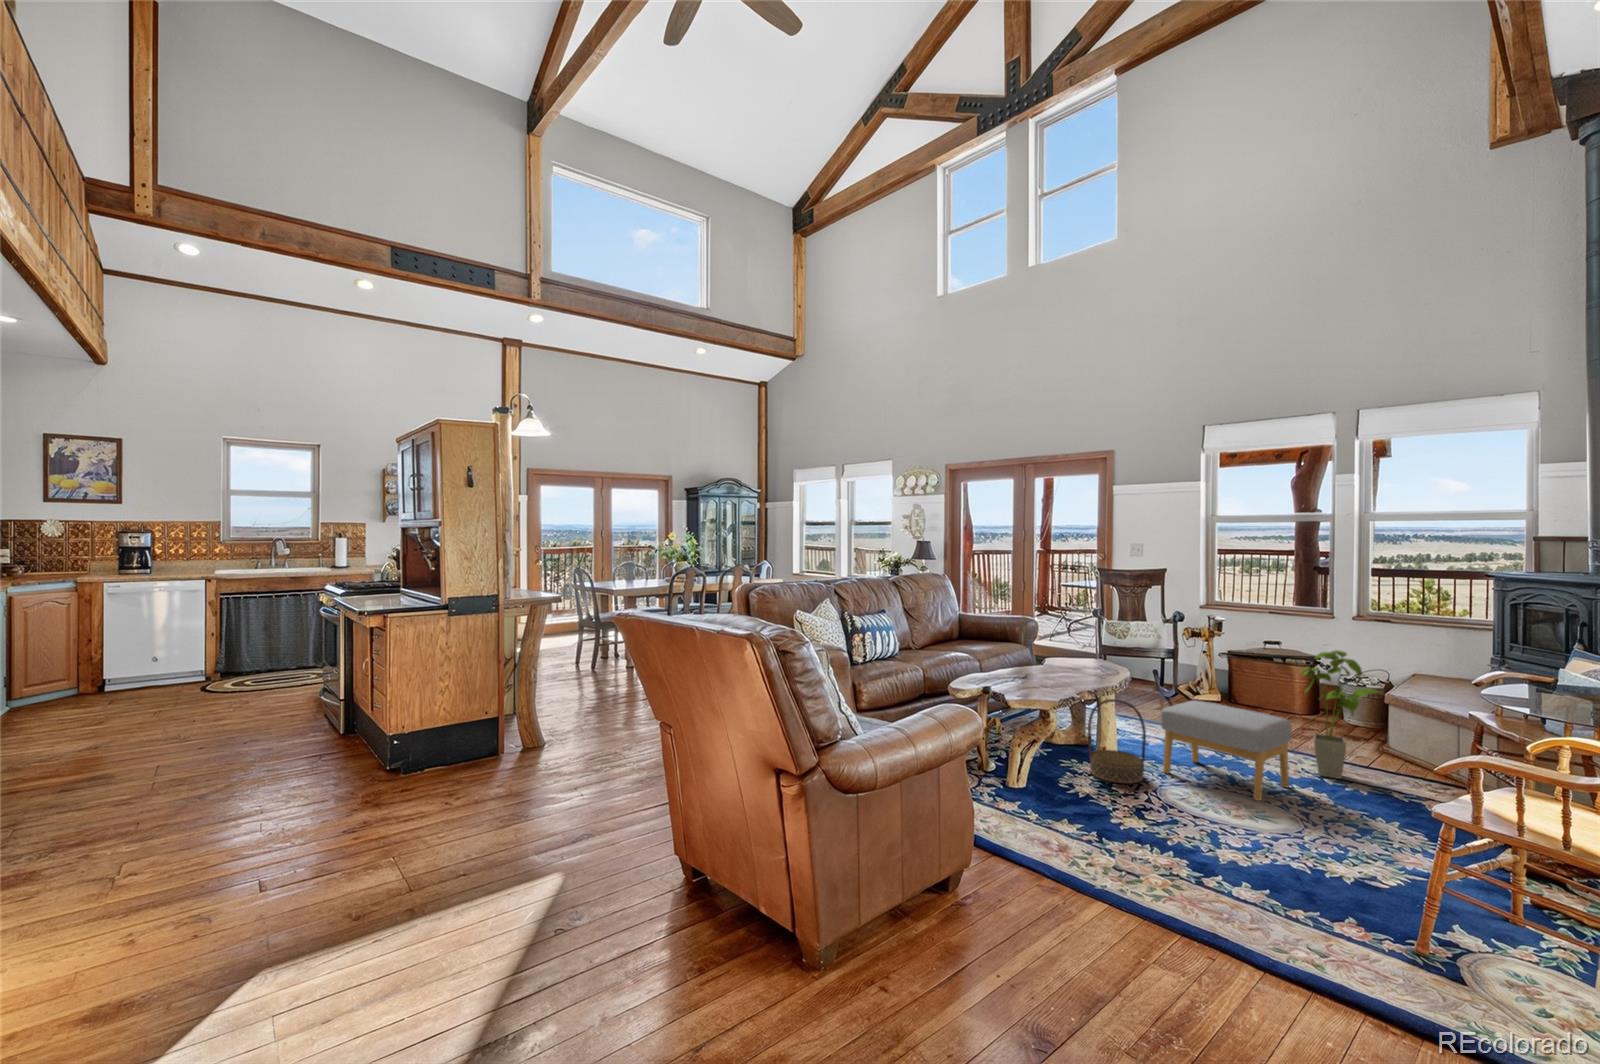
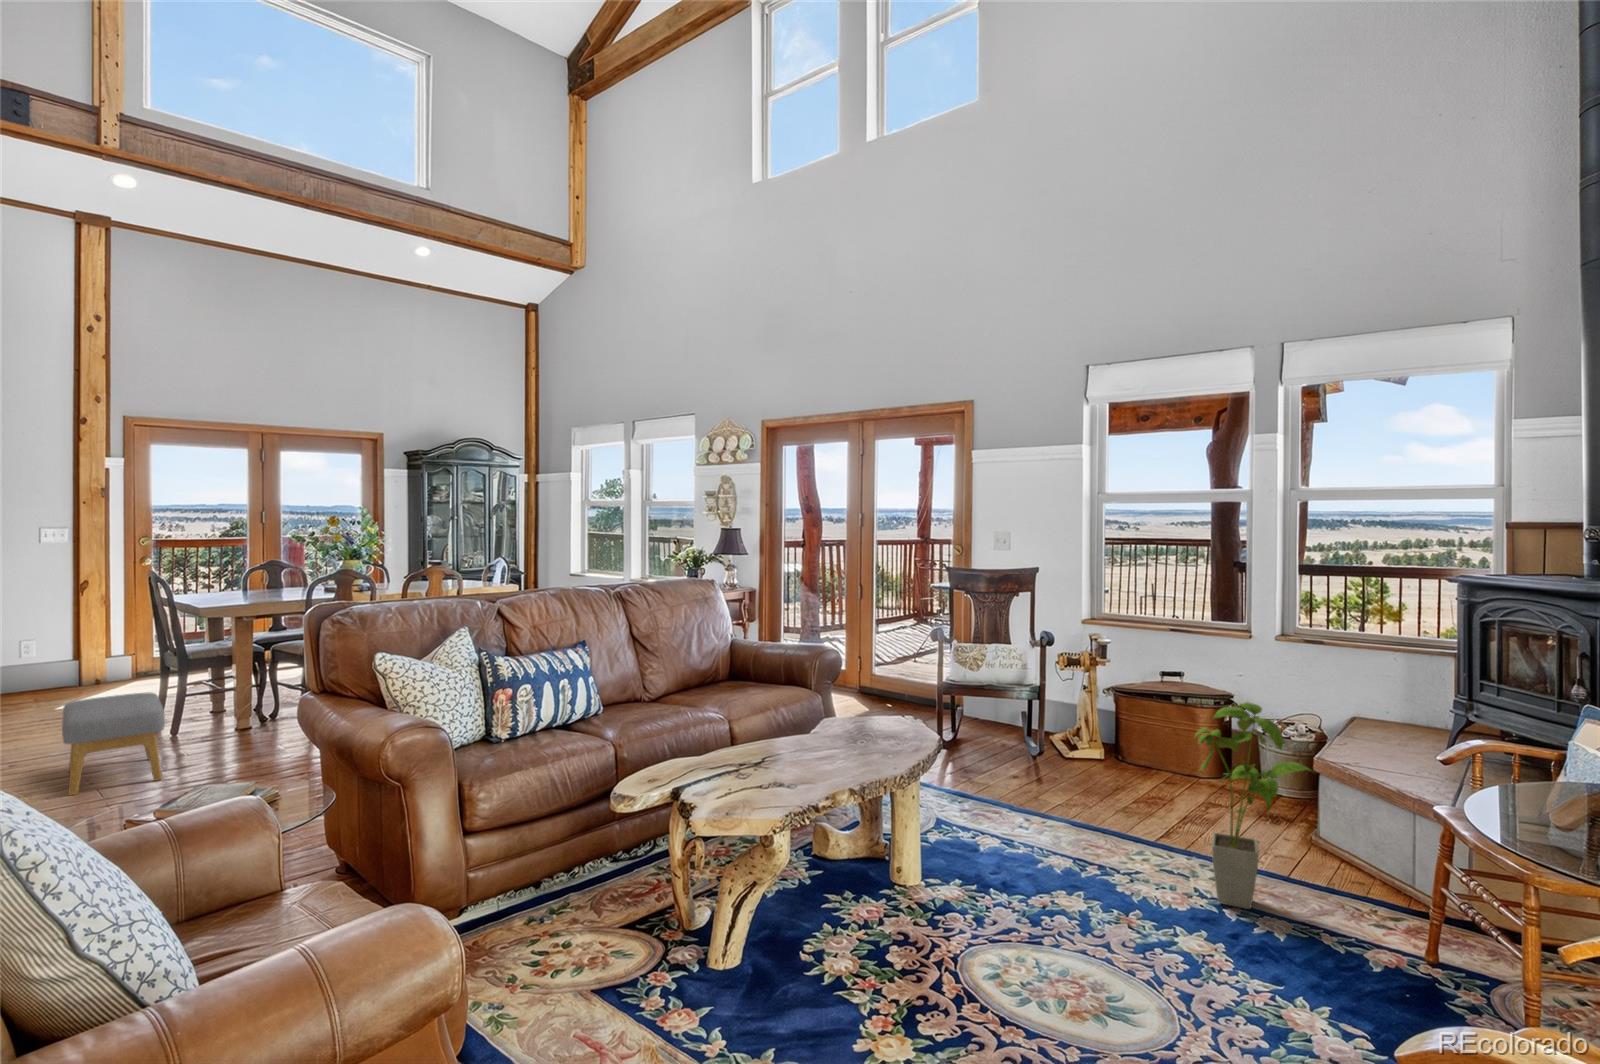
basket: present [1088,699,1146,784] -> none [860,796,949,945]
footstool: present [1161,700,1292,801] -> present [62,693,165,795]

